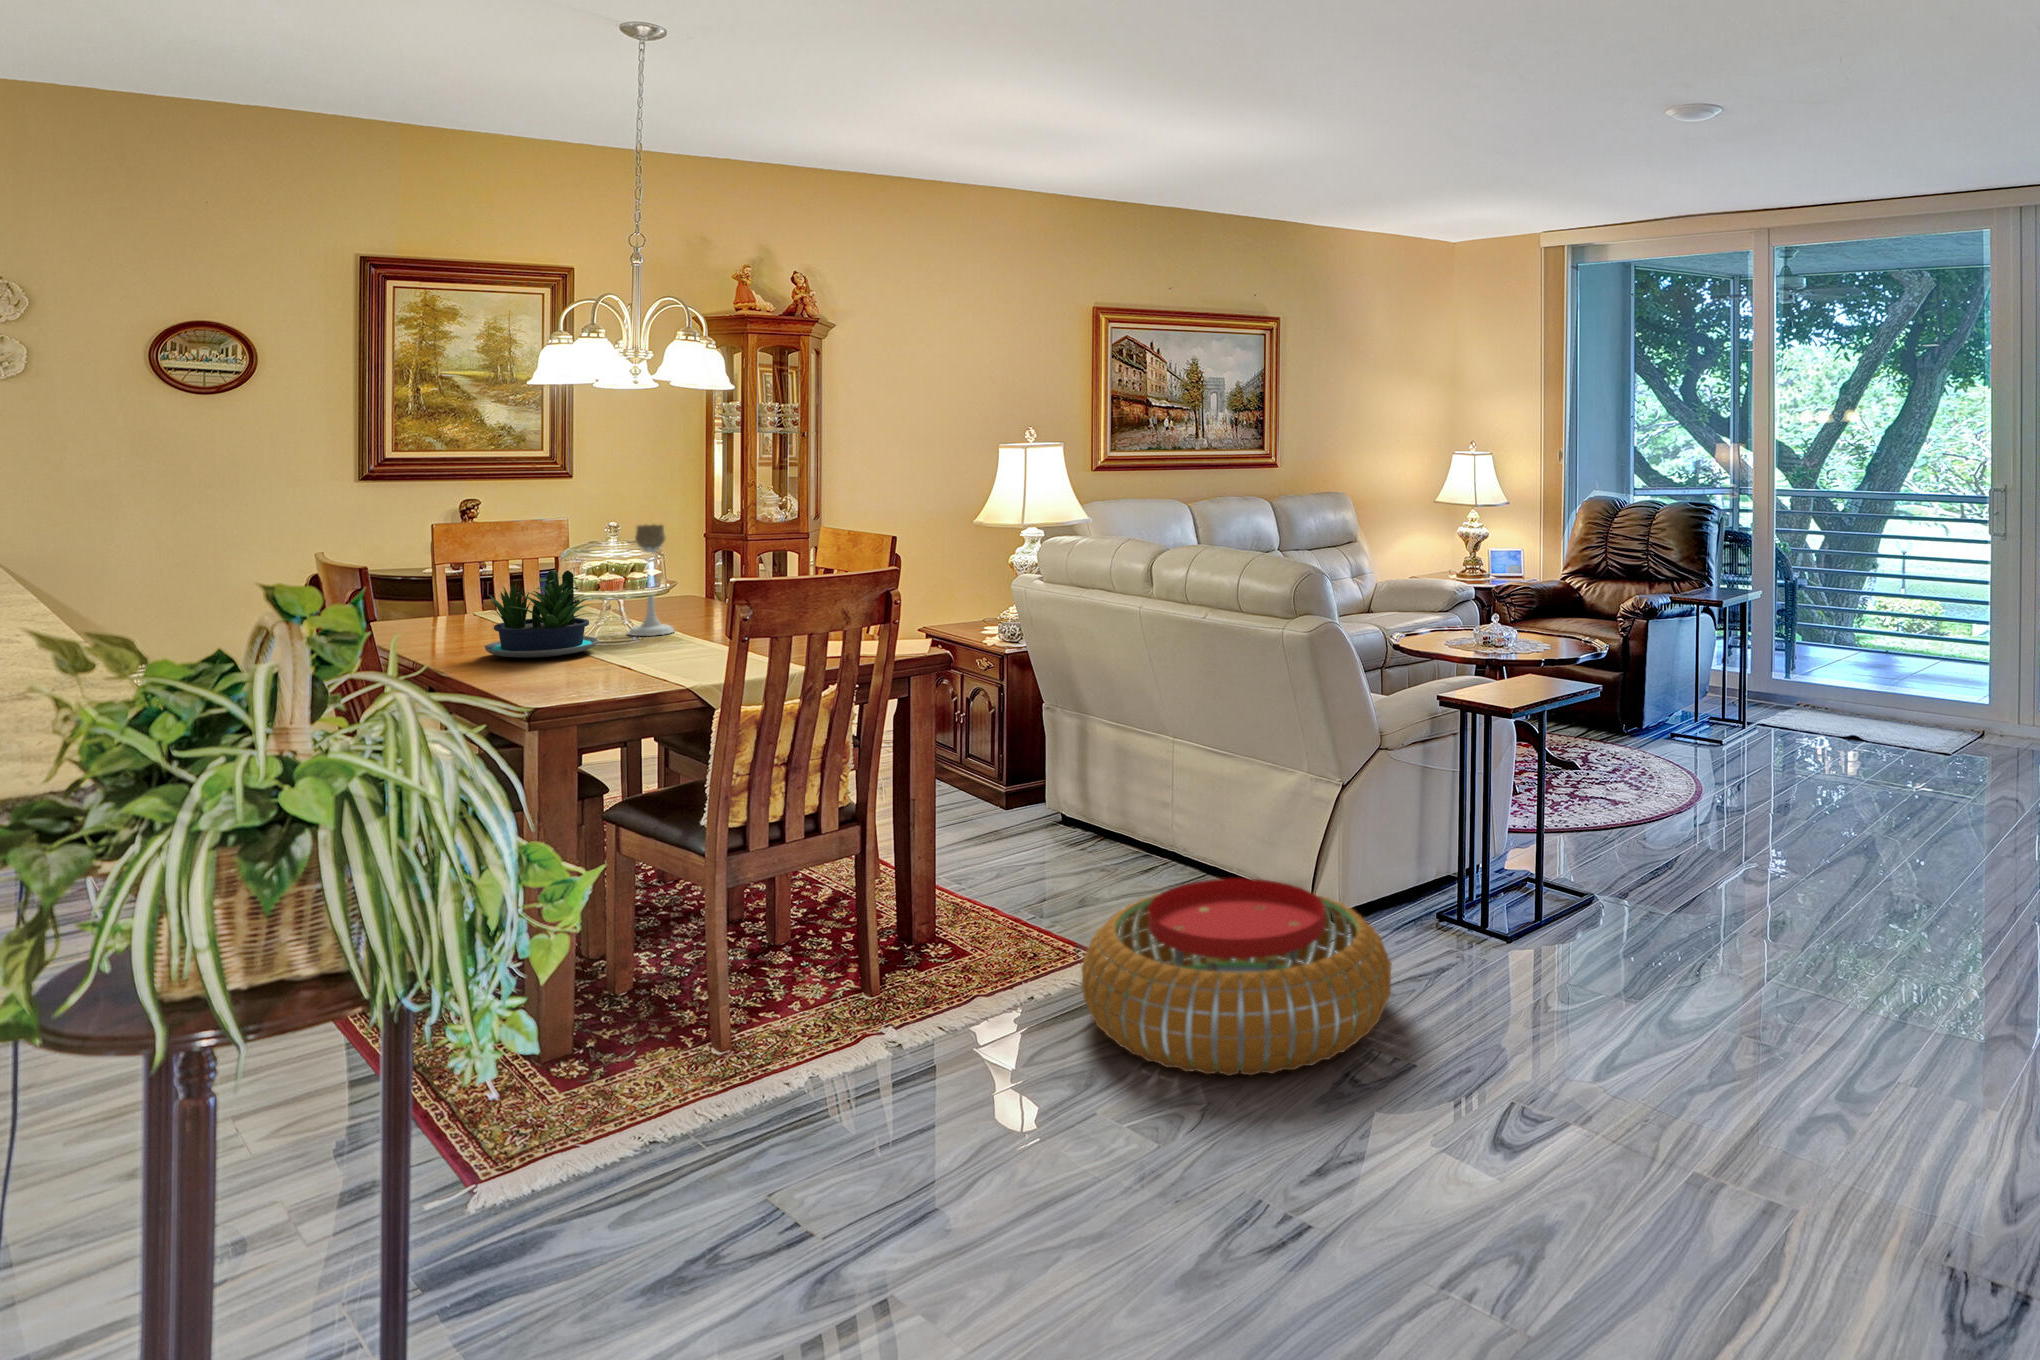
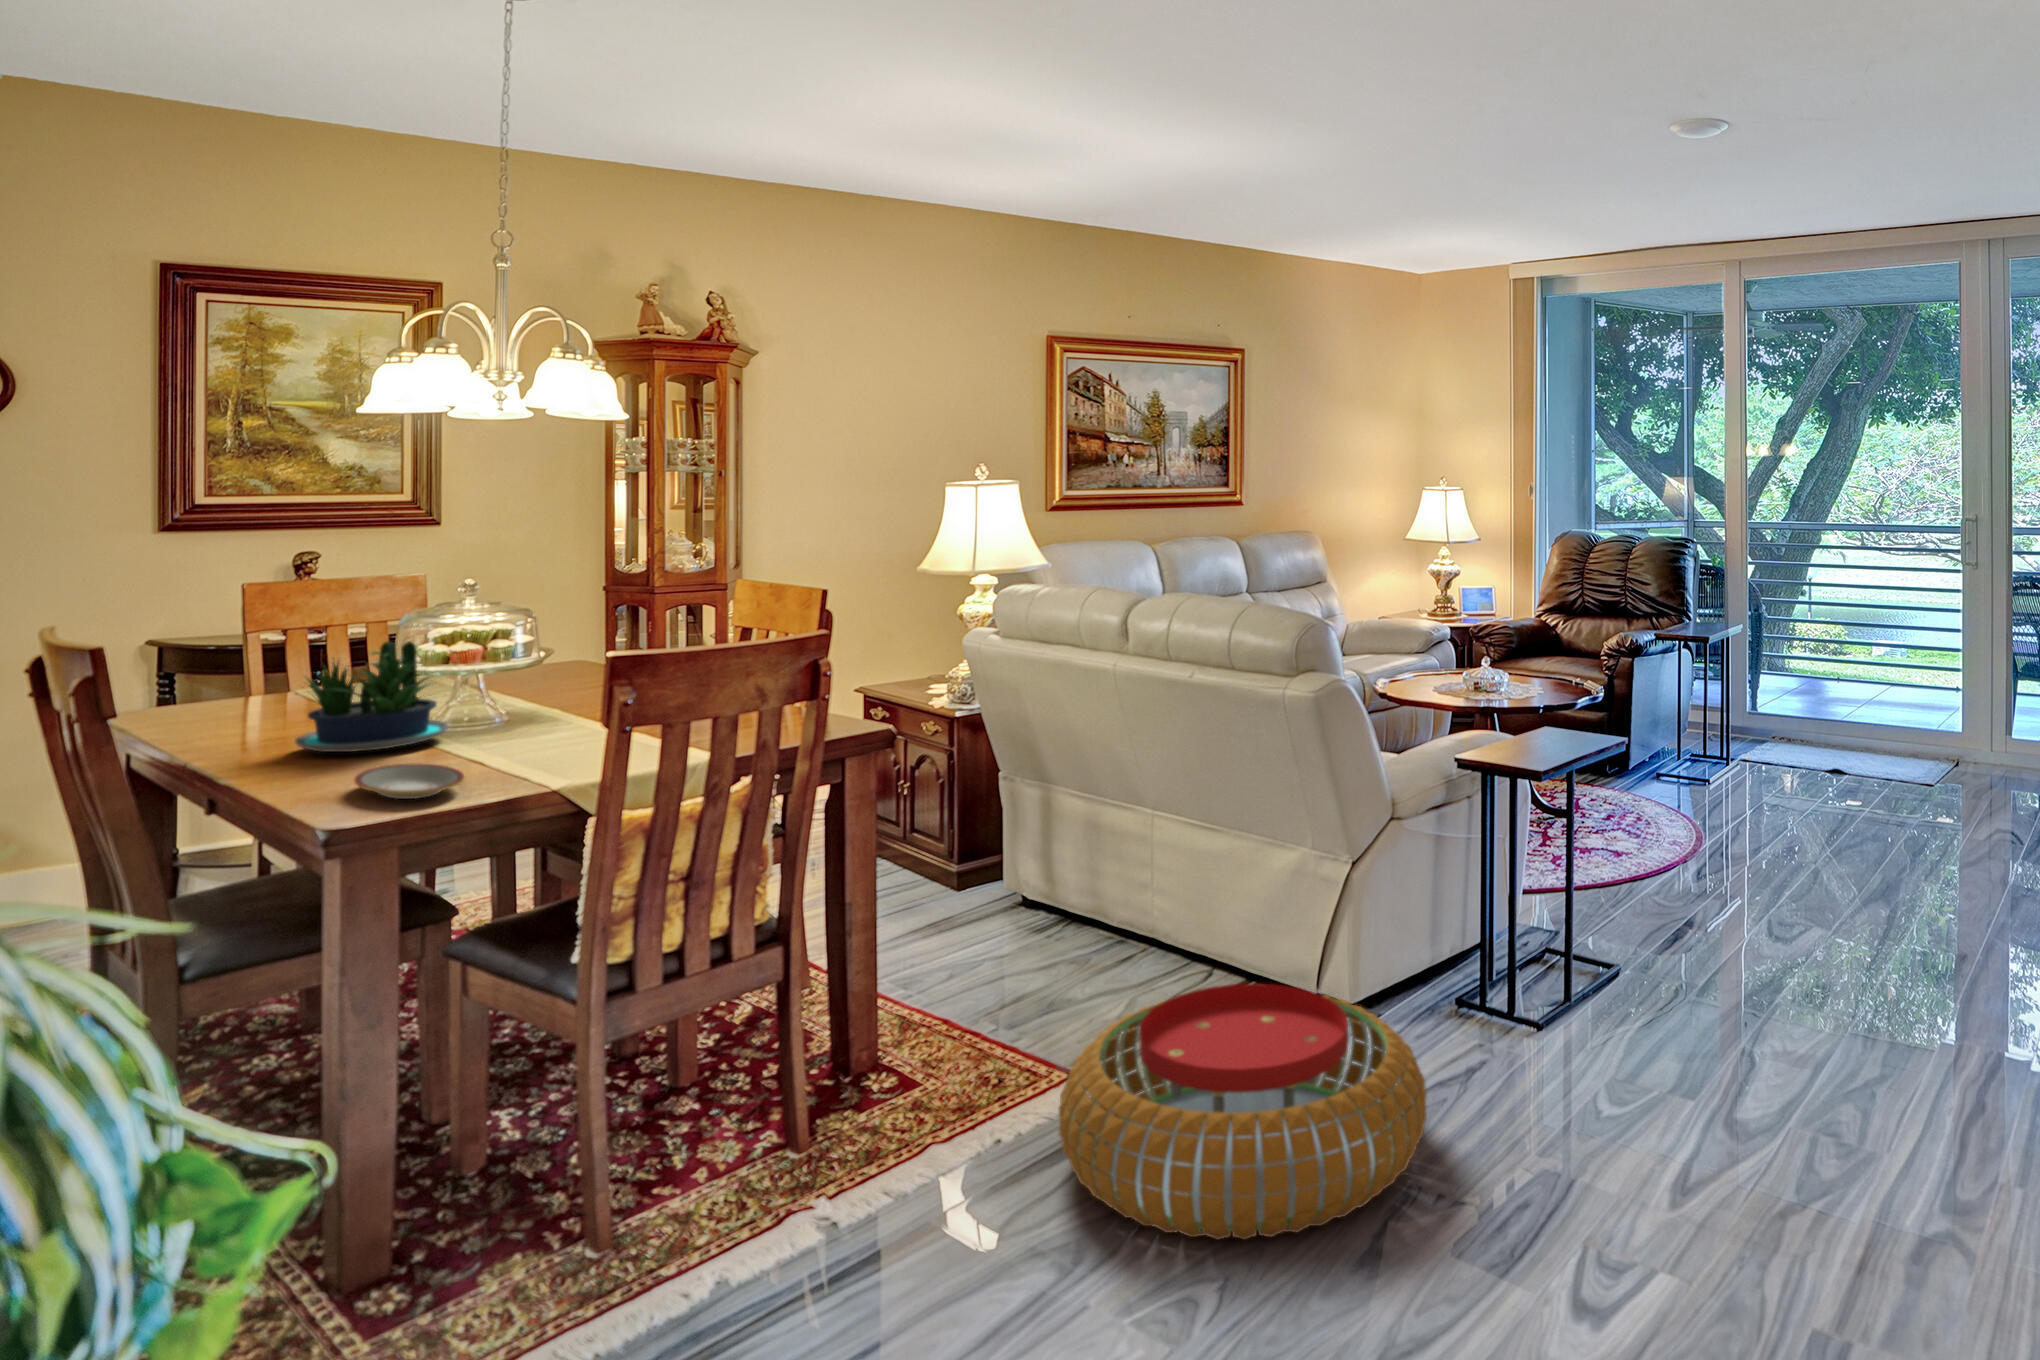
candle holder: present [628,525,674,636] -> none [490,581,552,716]
plate: none [536,666,618,692] -> present [355,763,464,799]

